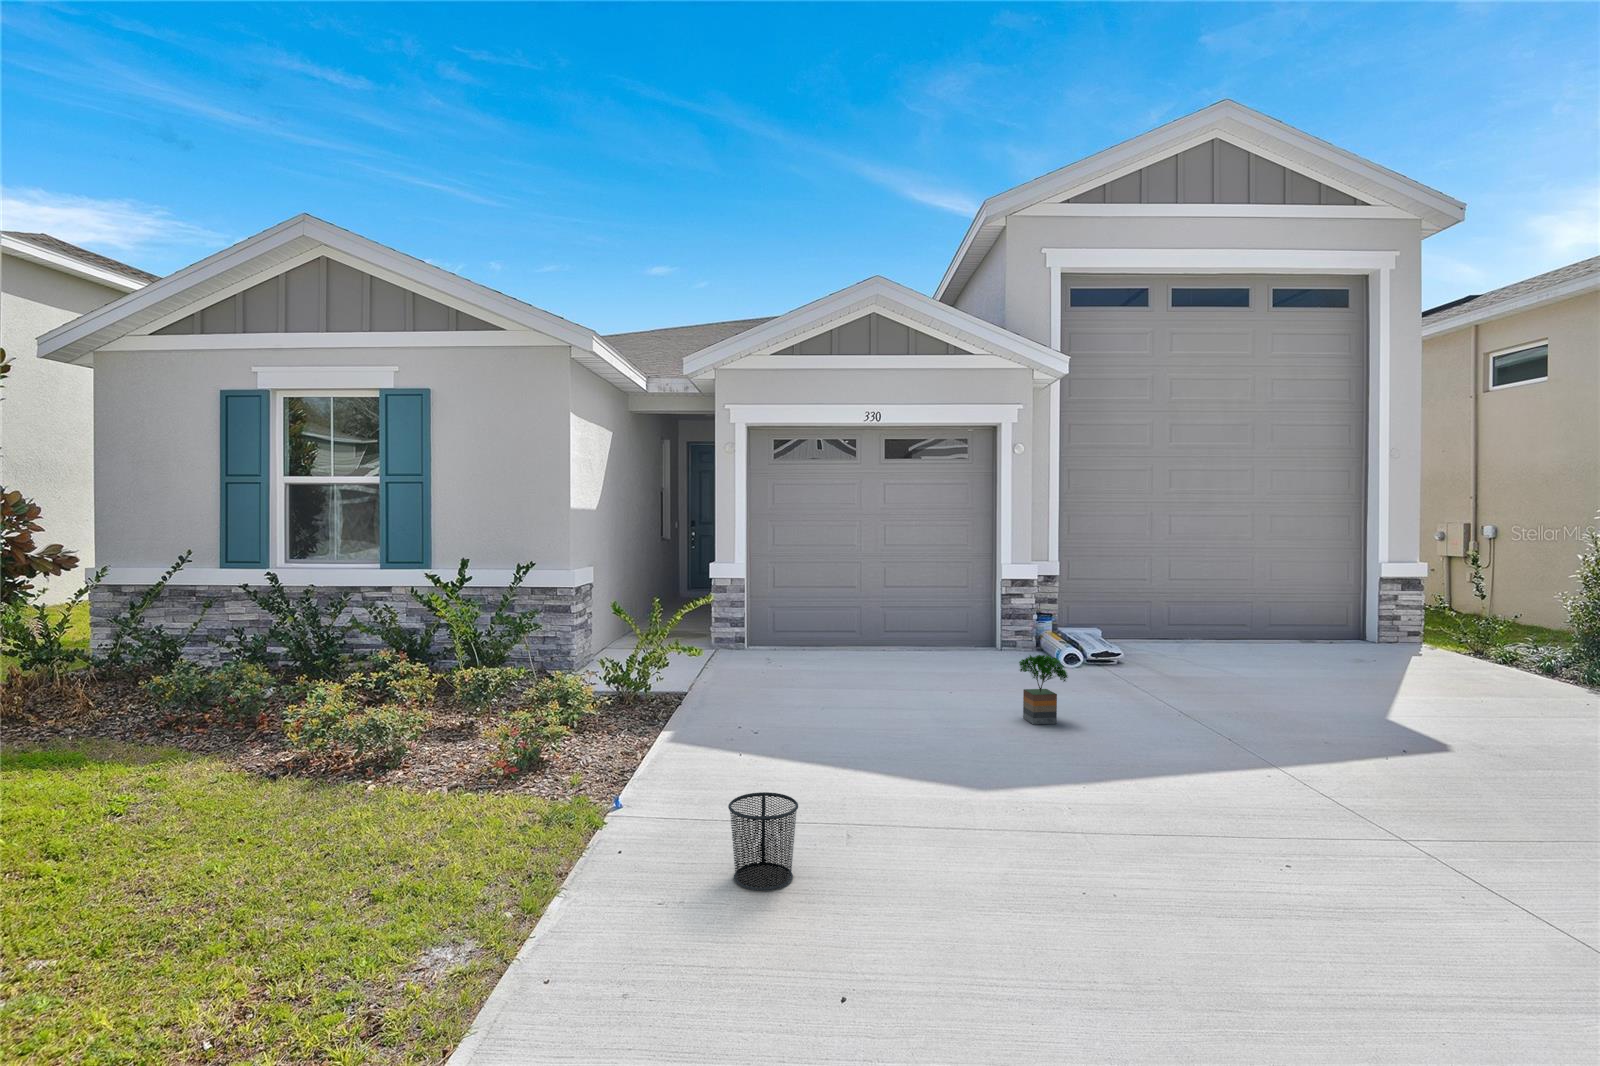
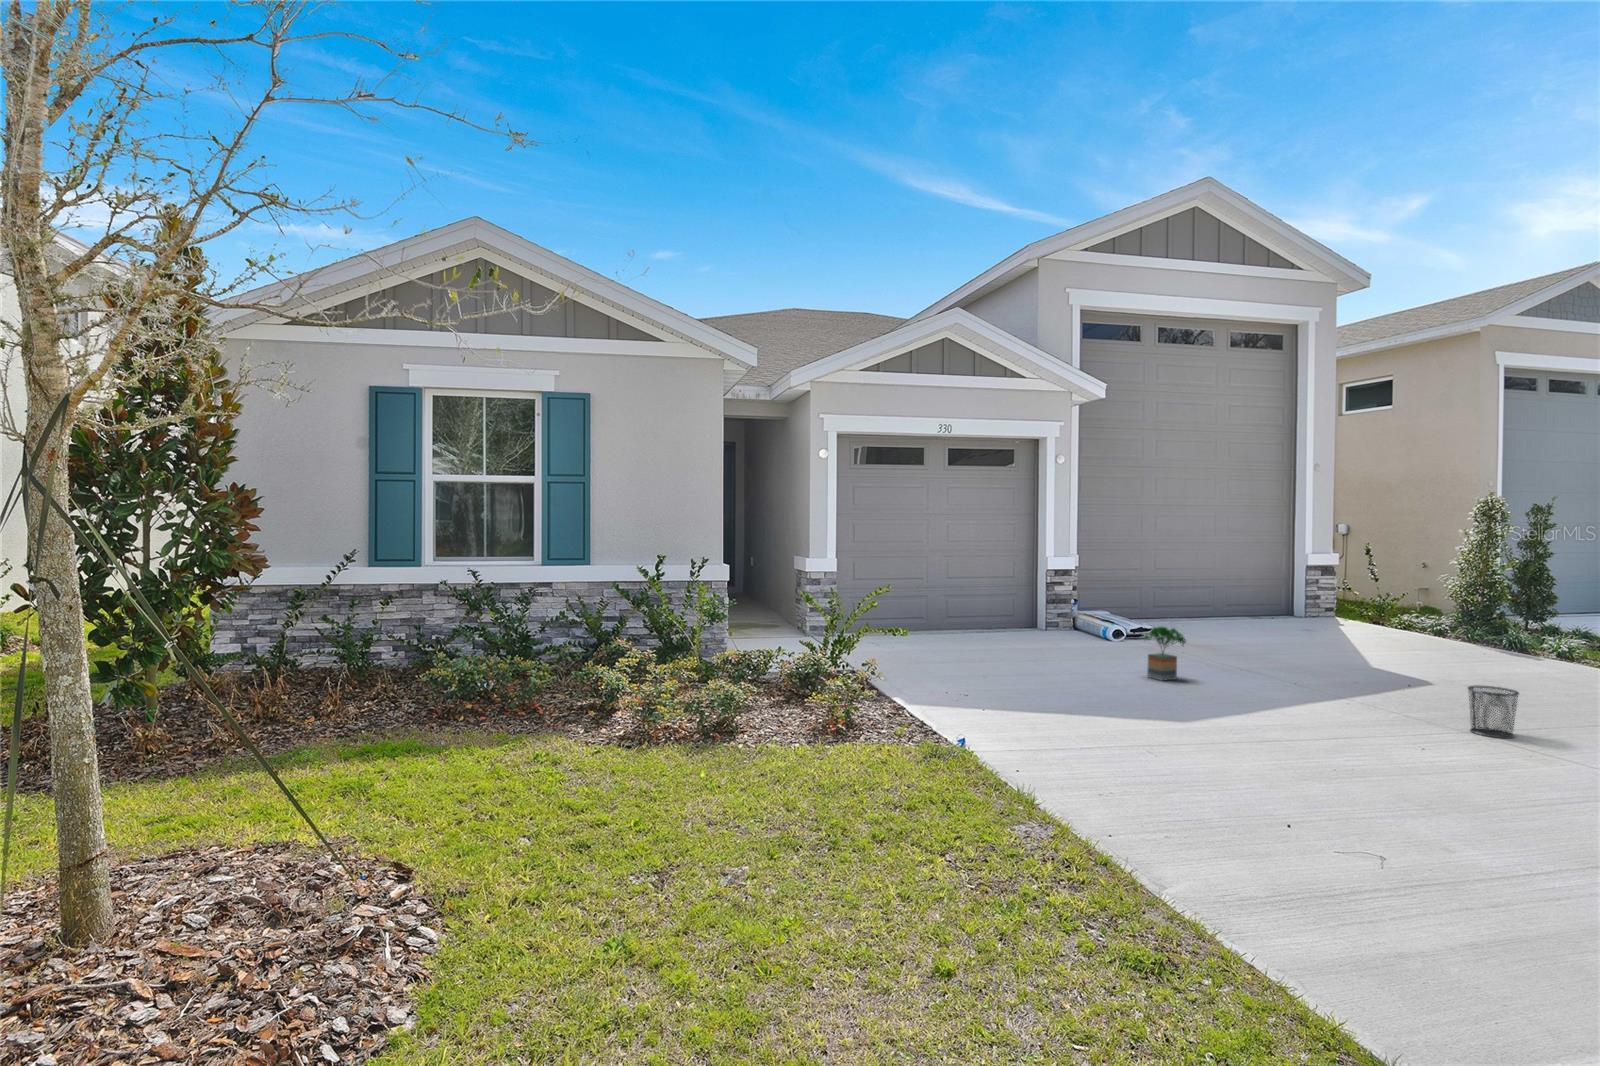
waste bin: present [728,792,798,891] -> present [1468,685,1519,738]

